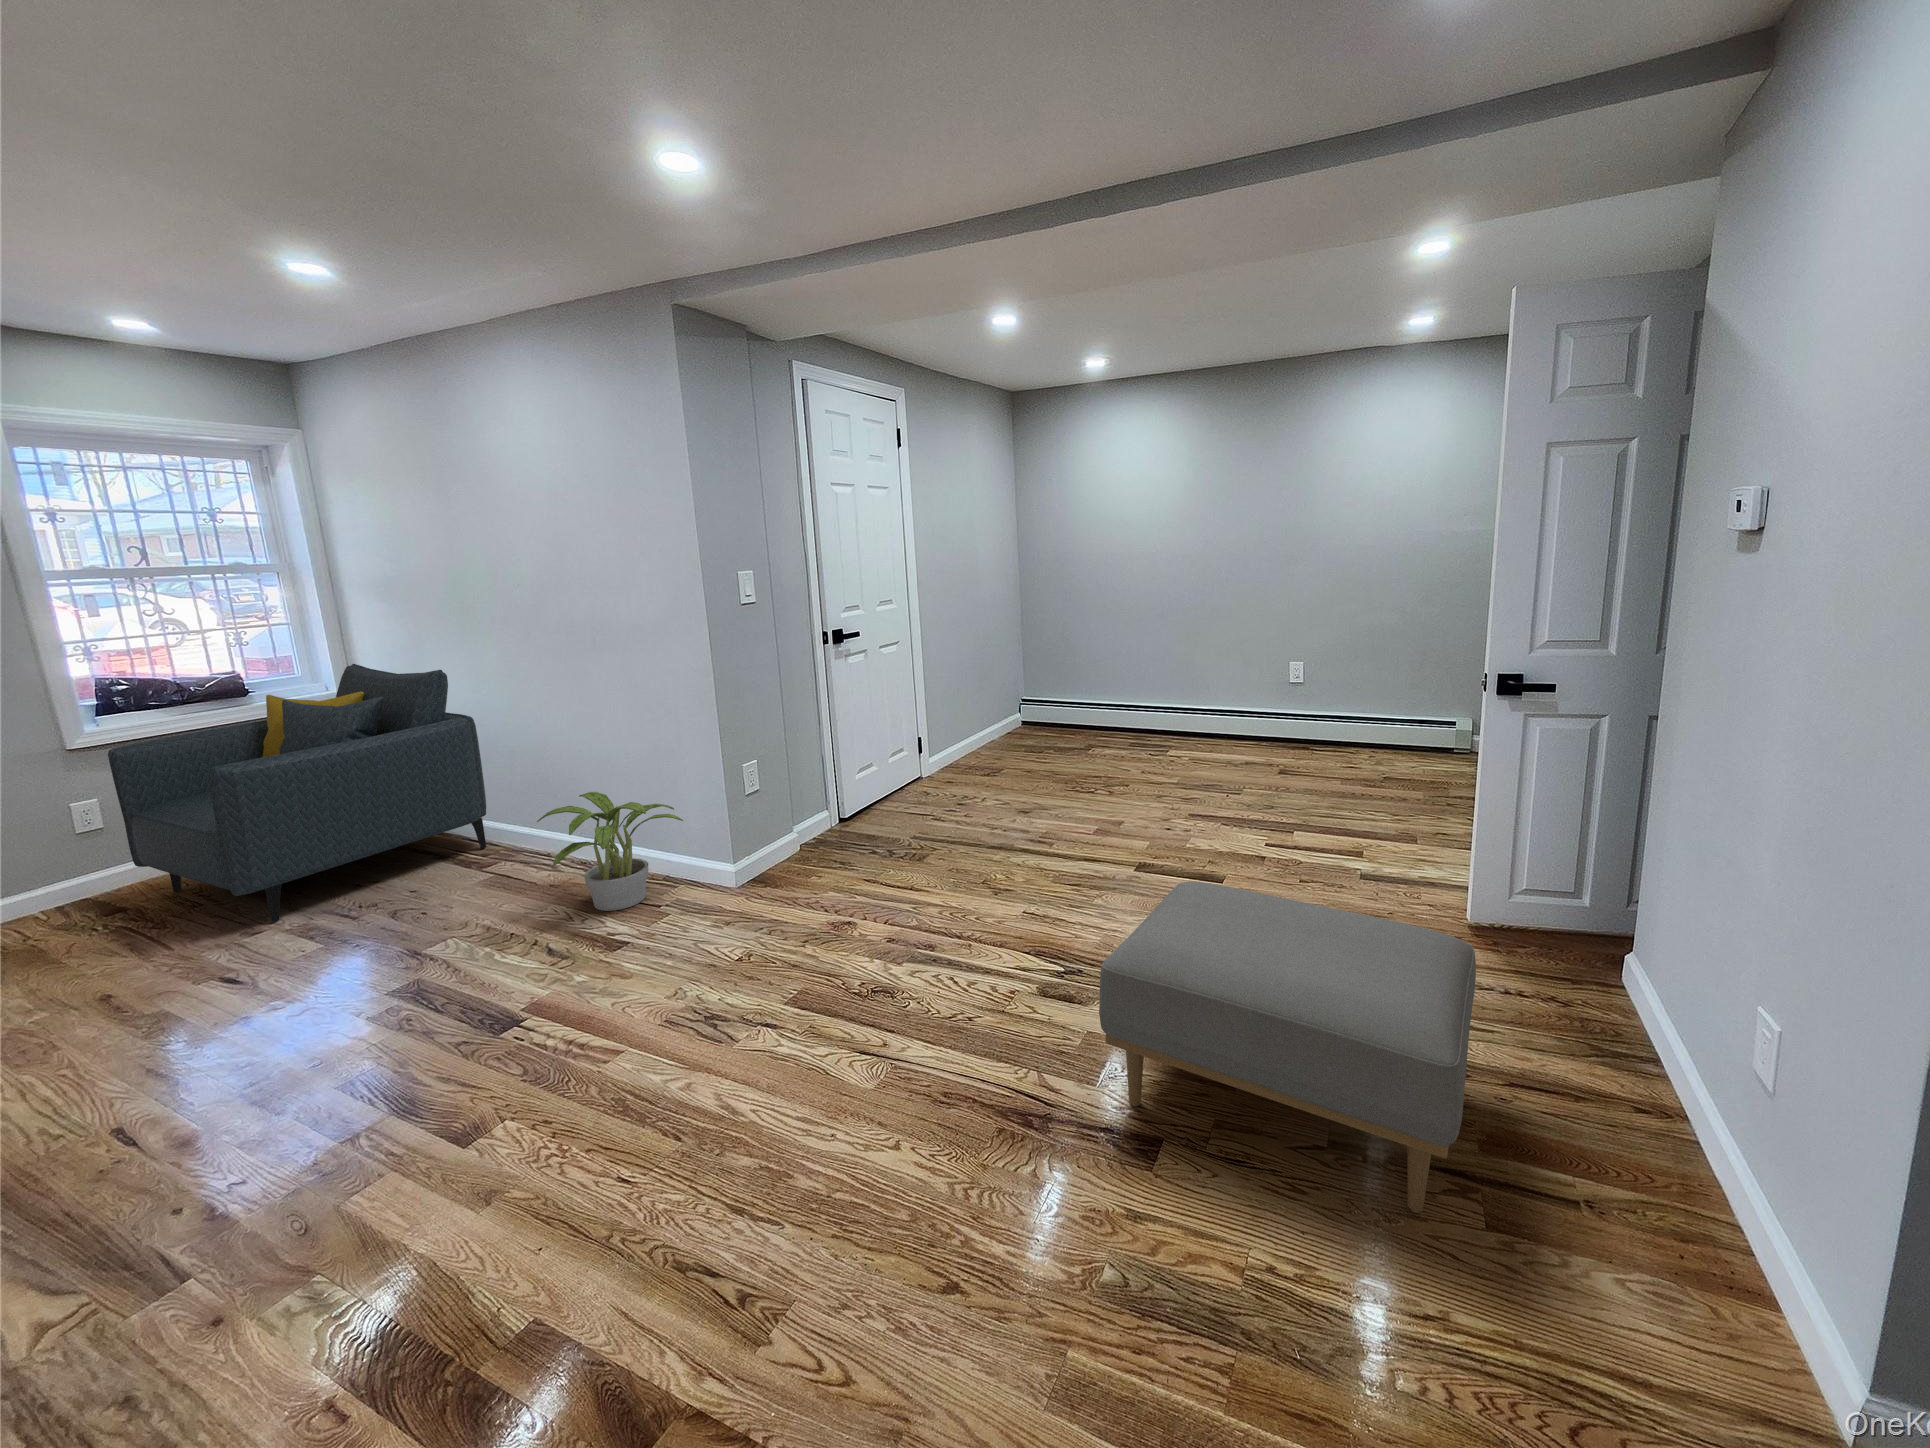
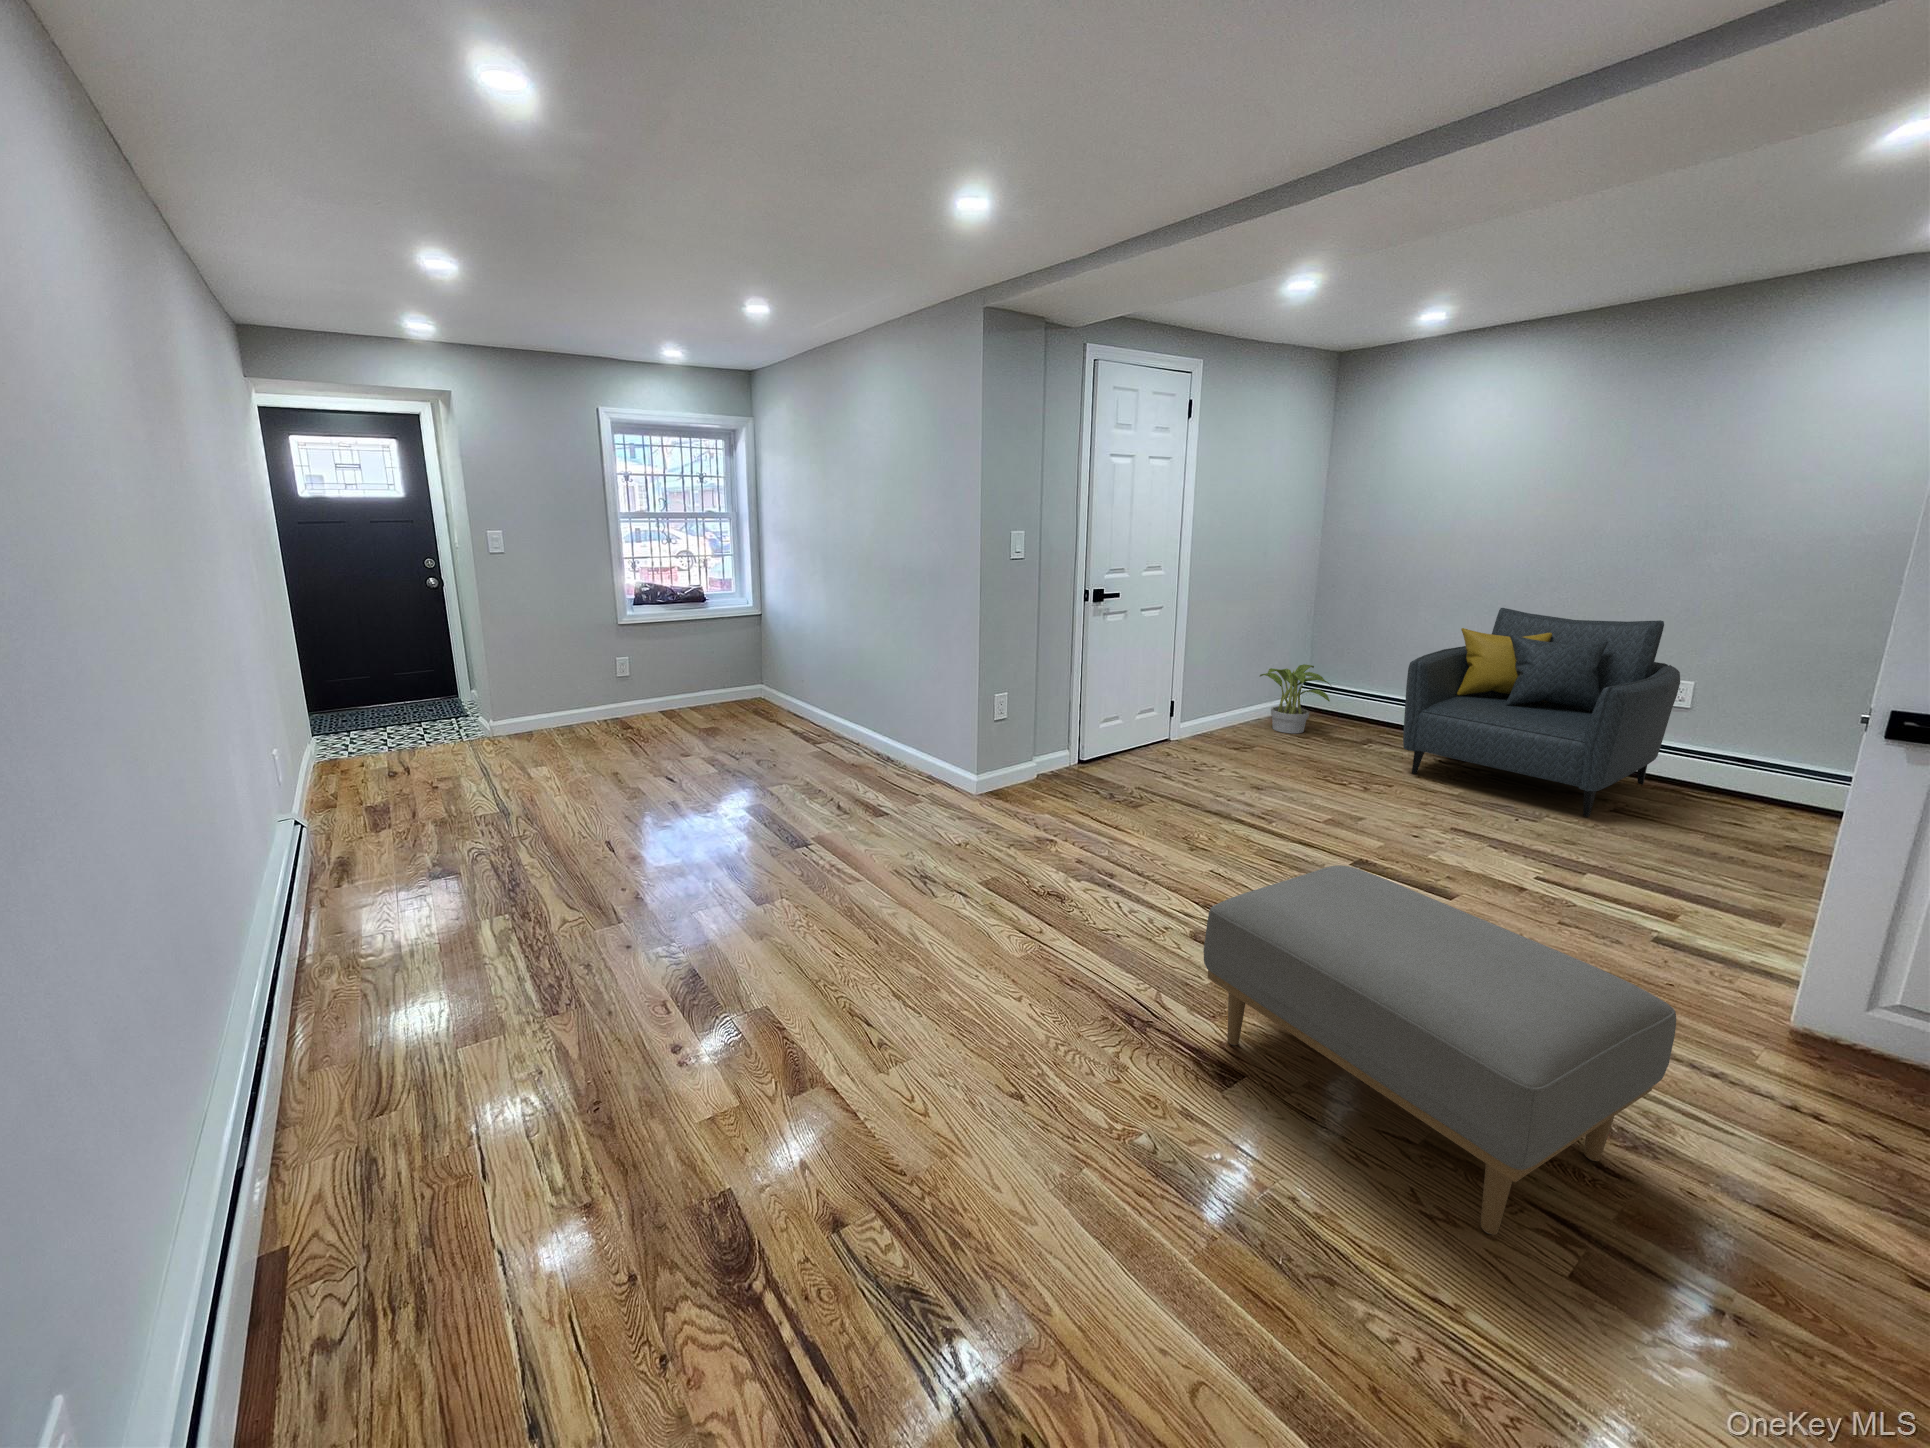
armchair: present [108,664,486,923] -> present [1403,608,1680,817]
potted plant: present [537,792,683,911] -> present [1260,664,1331,733]

